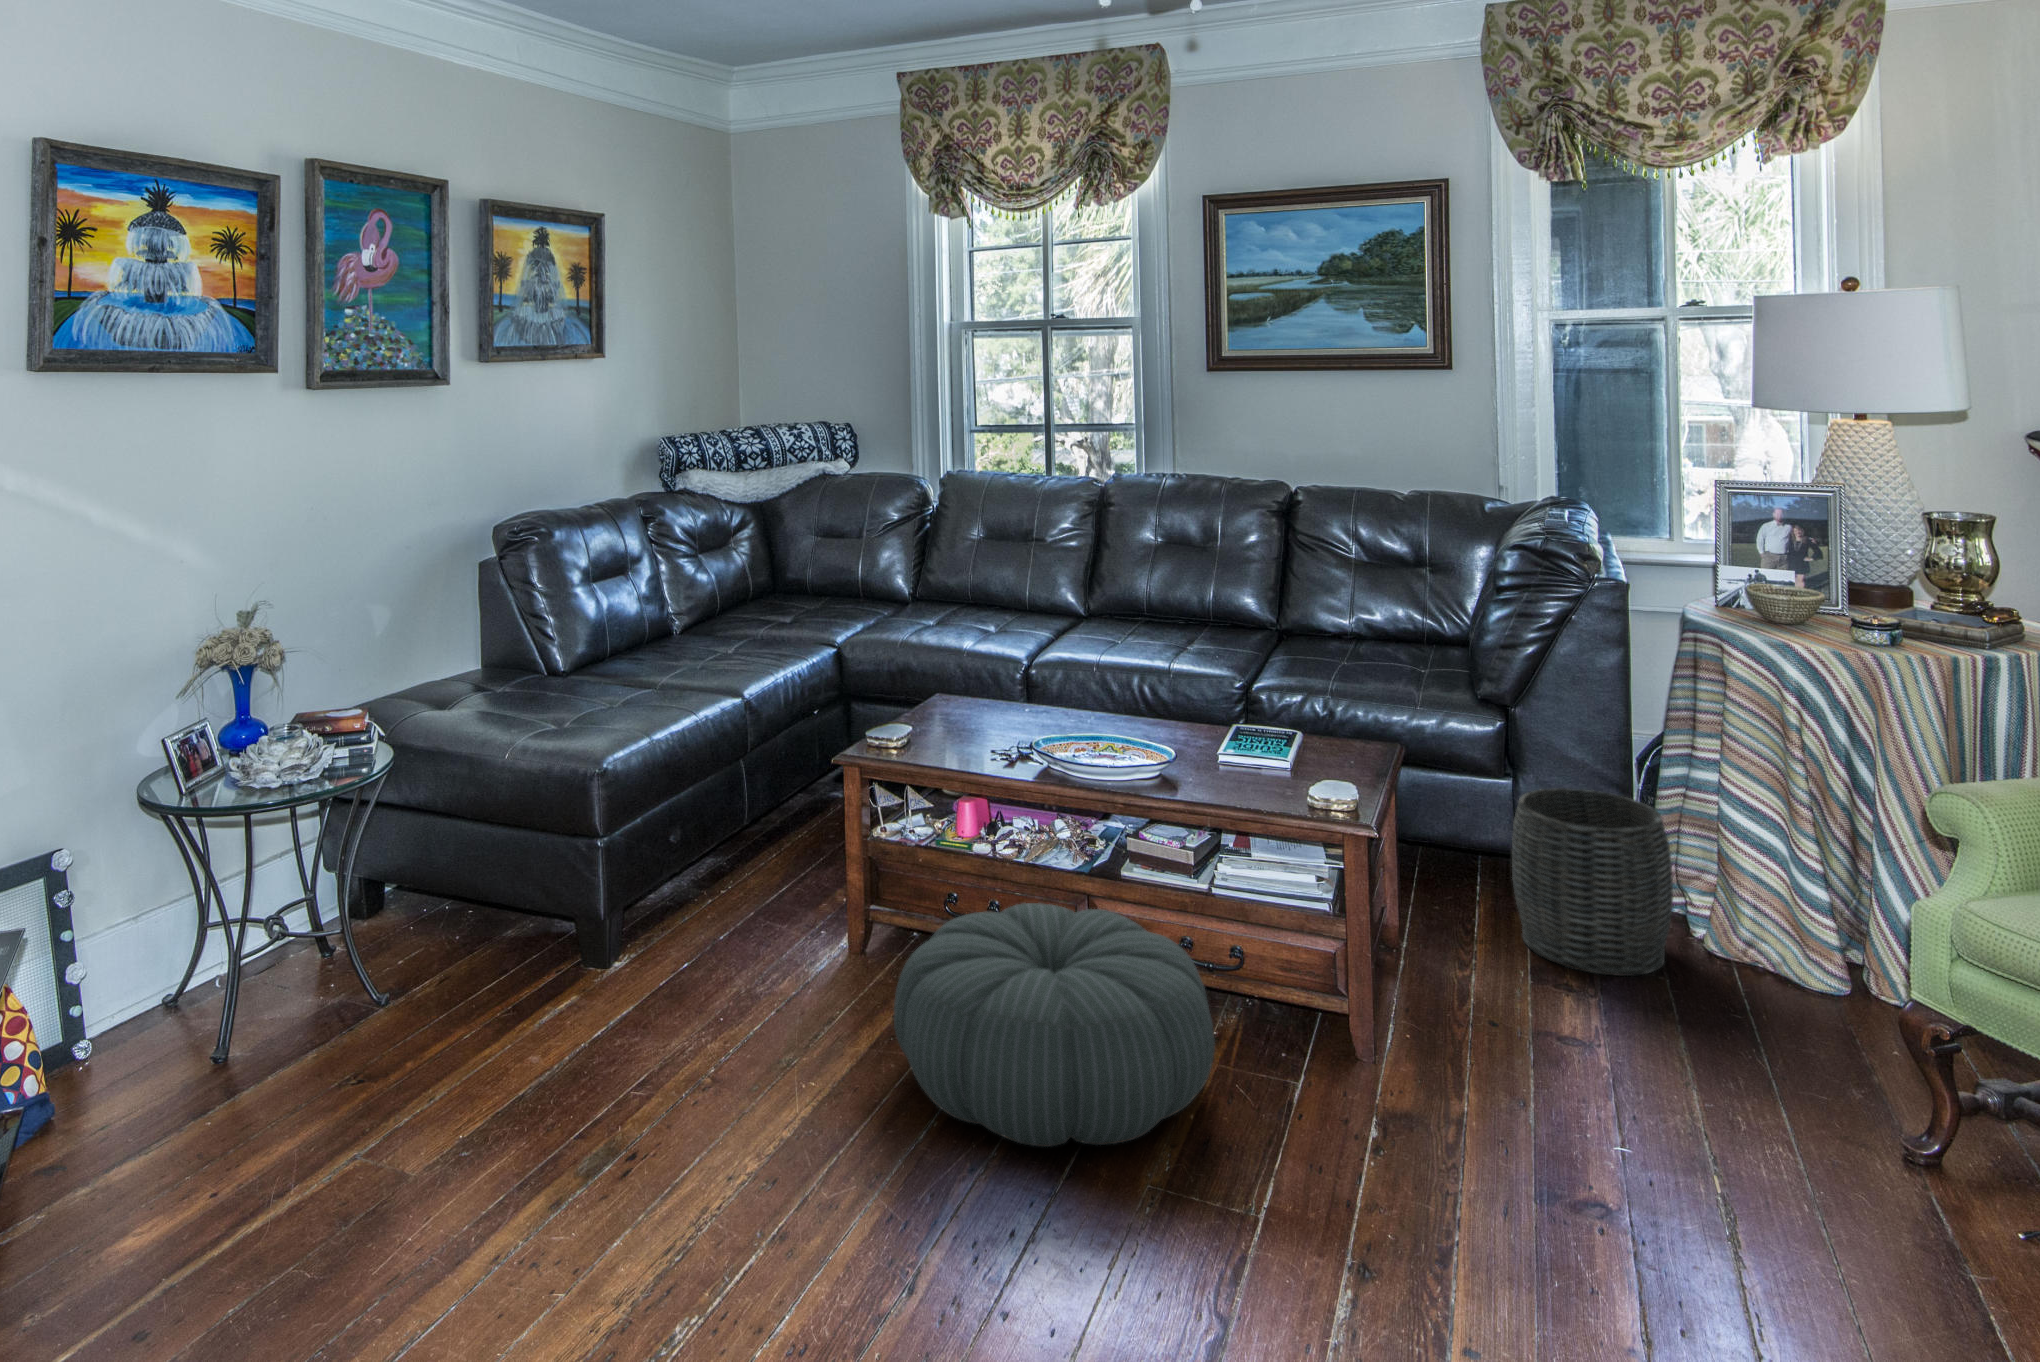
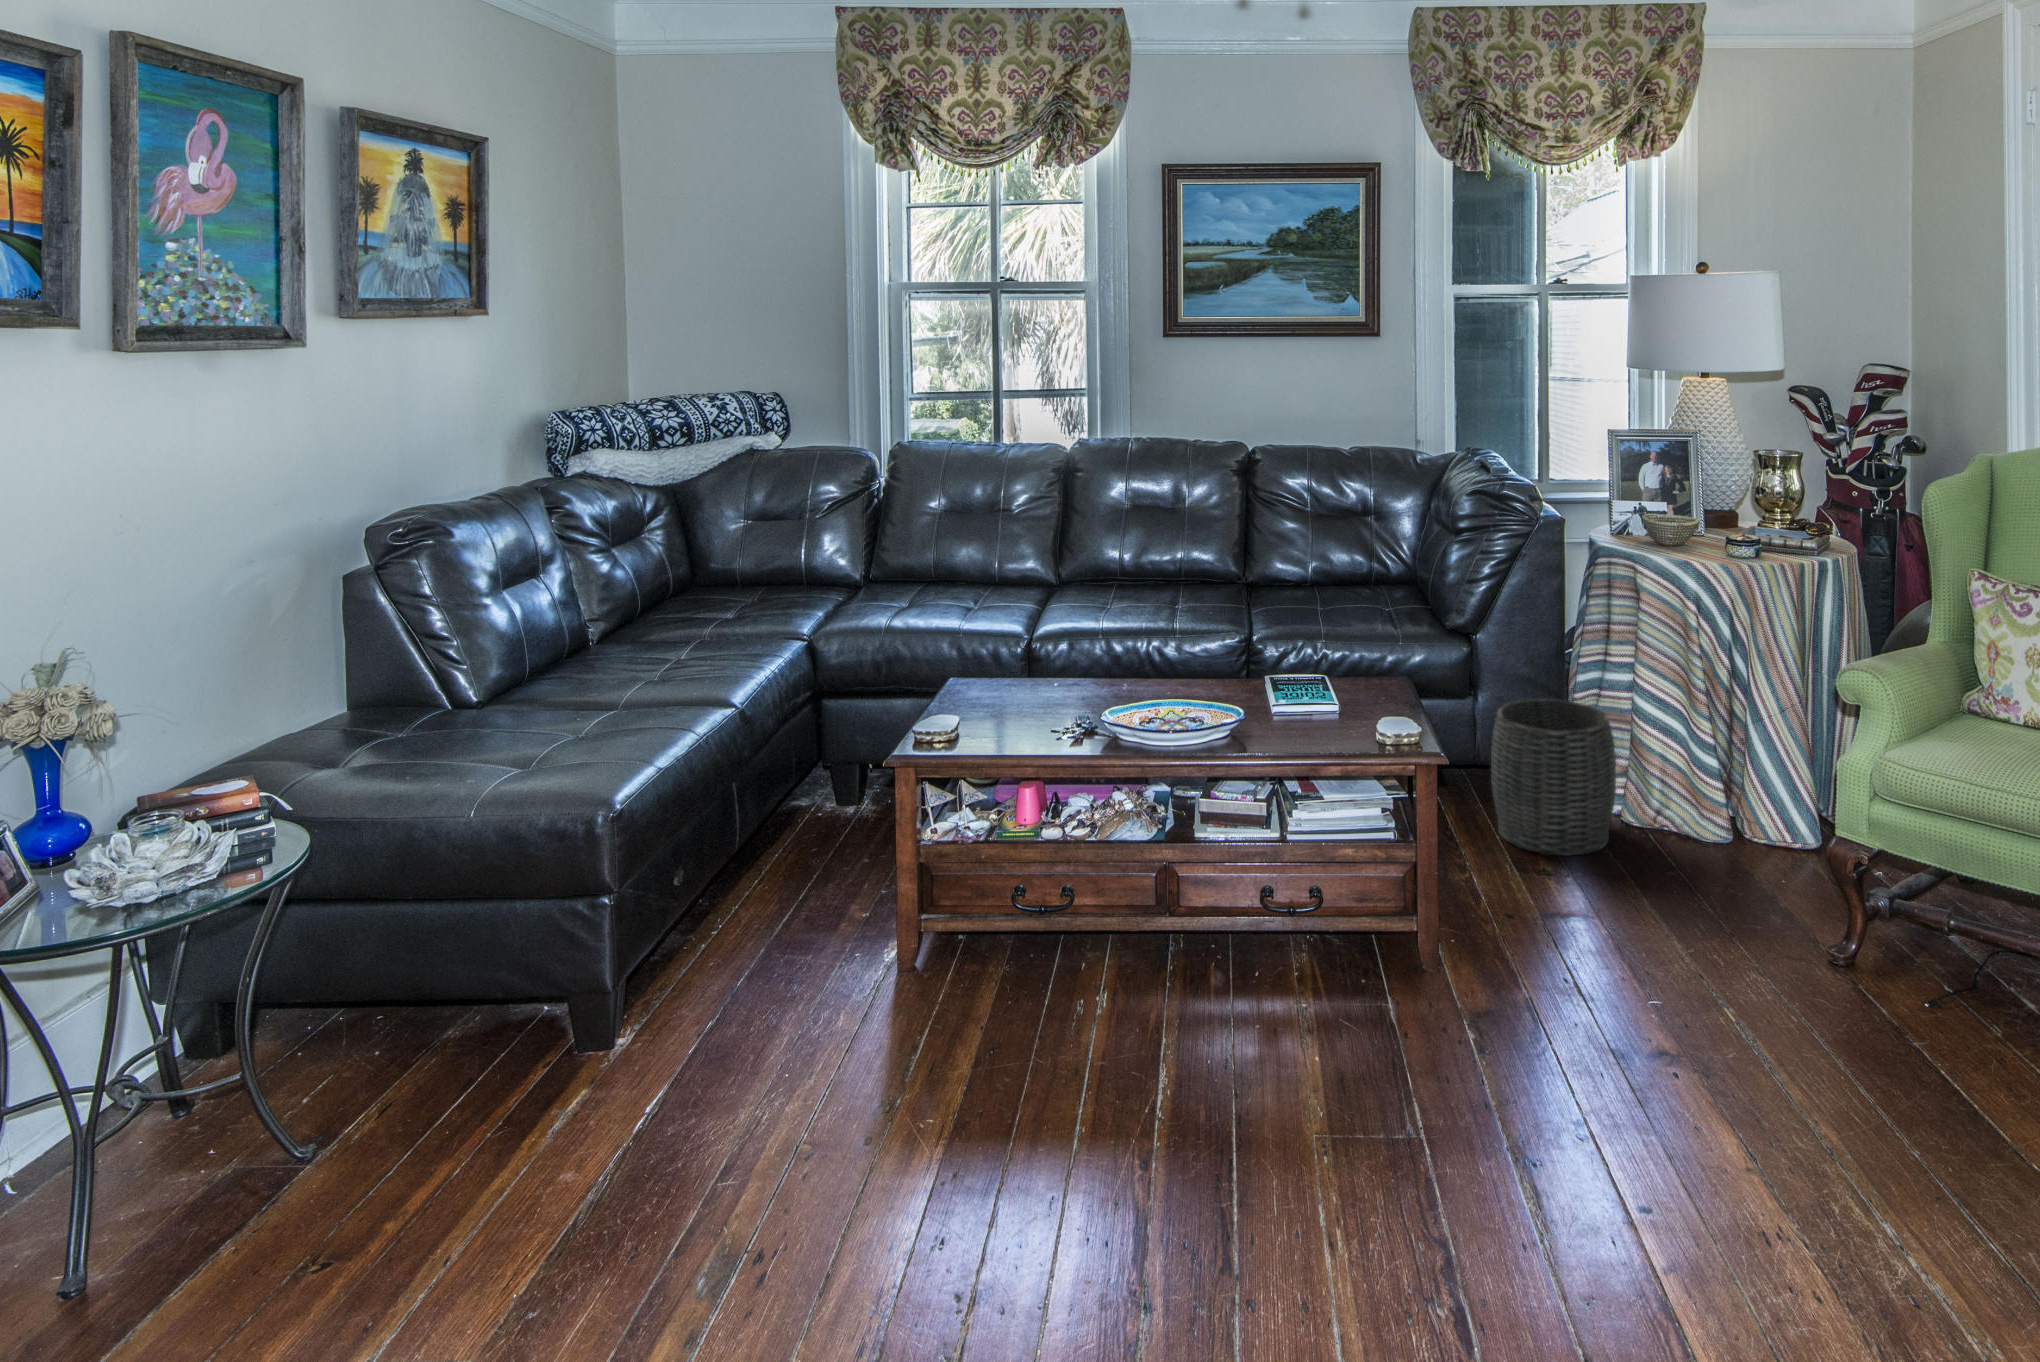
pouf: present [894,903,1215,1147] -> none [1016,874,1339,1126]

